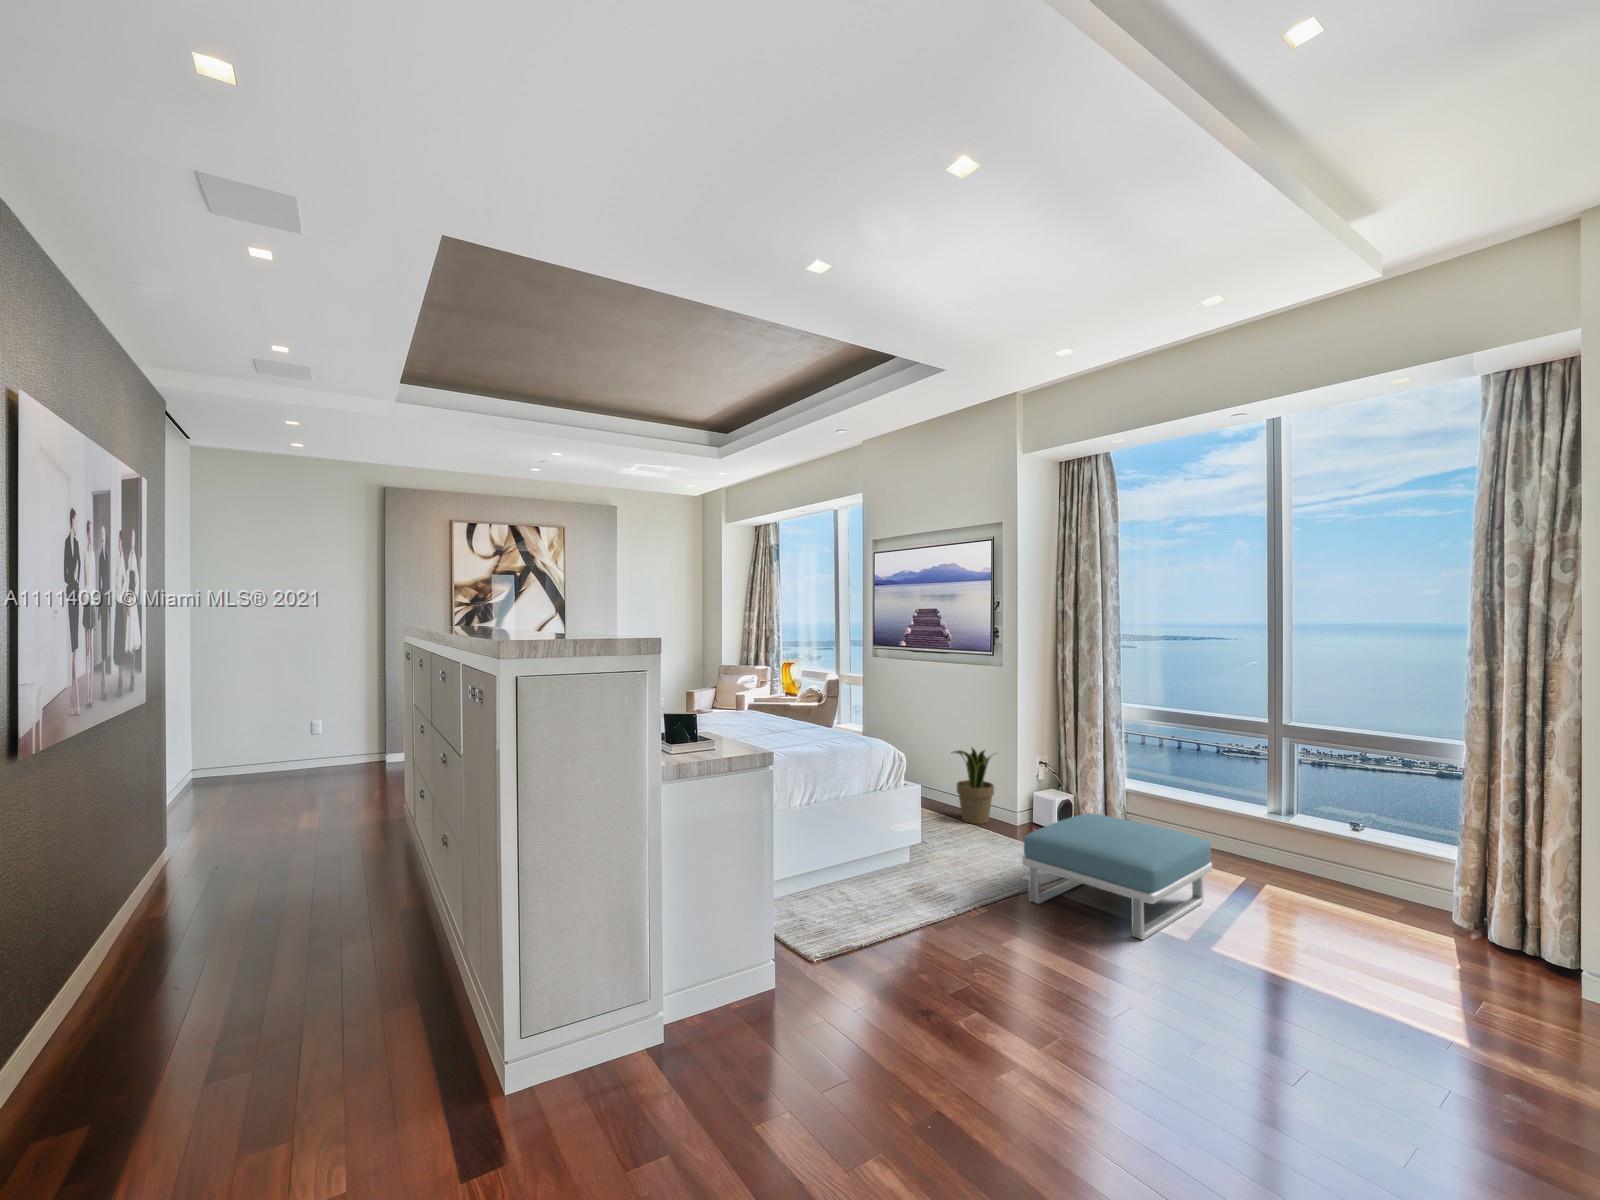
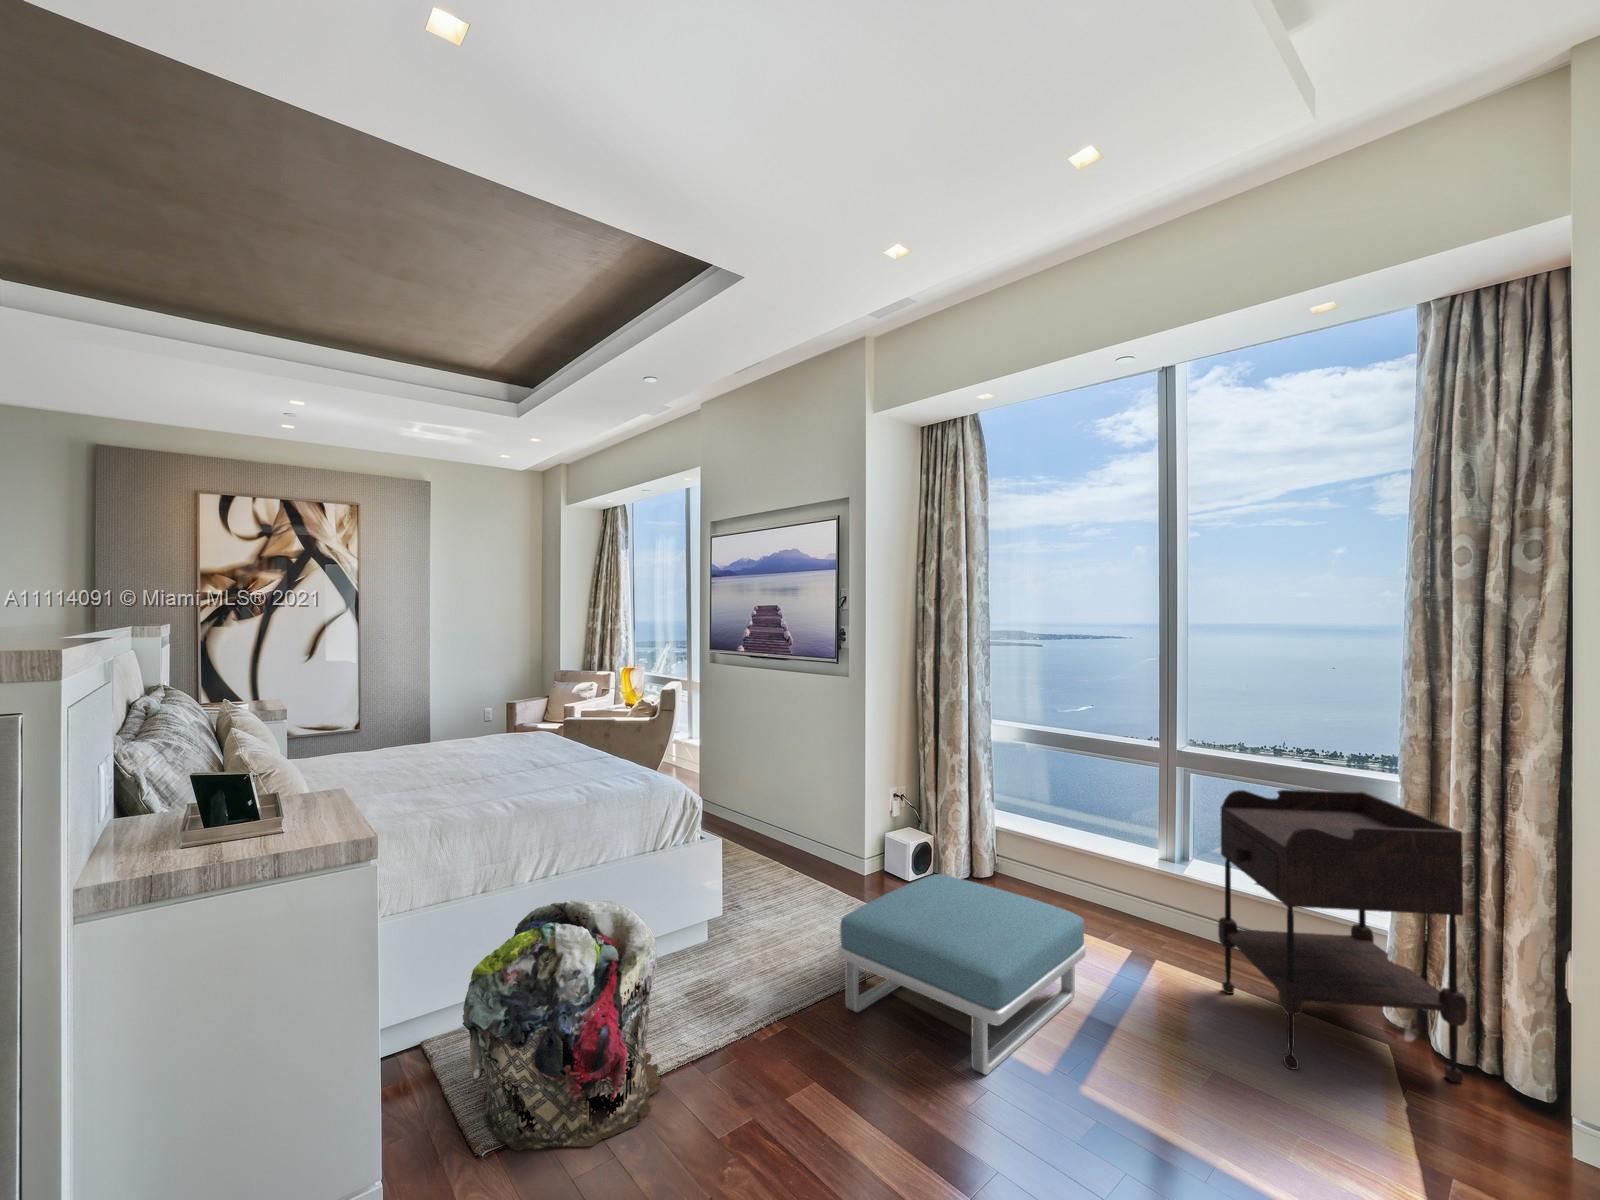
potted plant: present [953,748,994,824] -> none [786,778,844,877]
side table: none [1319,750,1514,960] -> present [1218,790,1467,1082]
laundry basket: none [785,809,916,960] -> present [462,900,662,1151]

